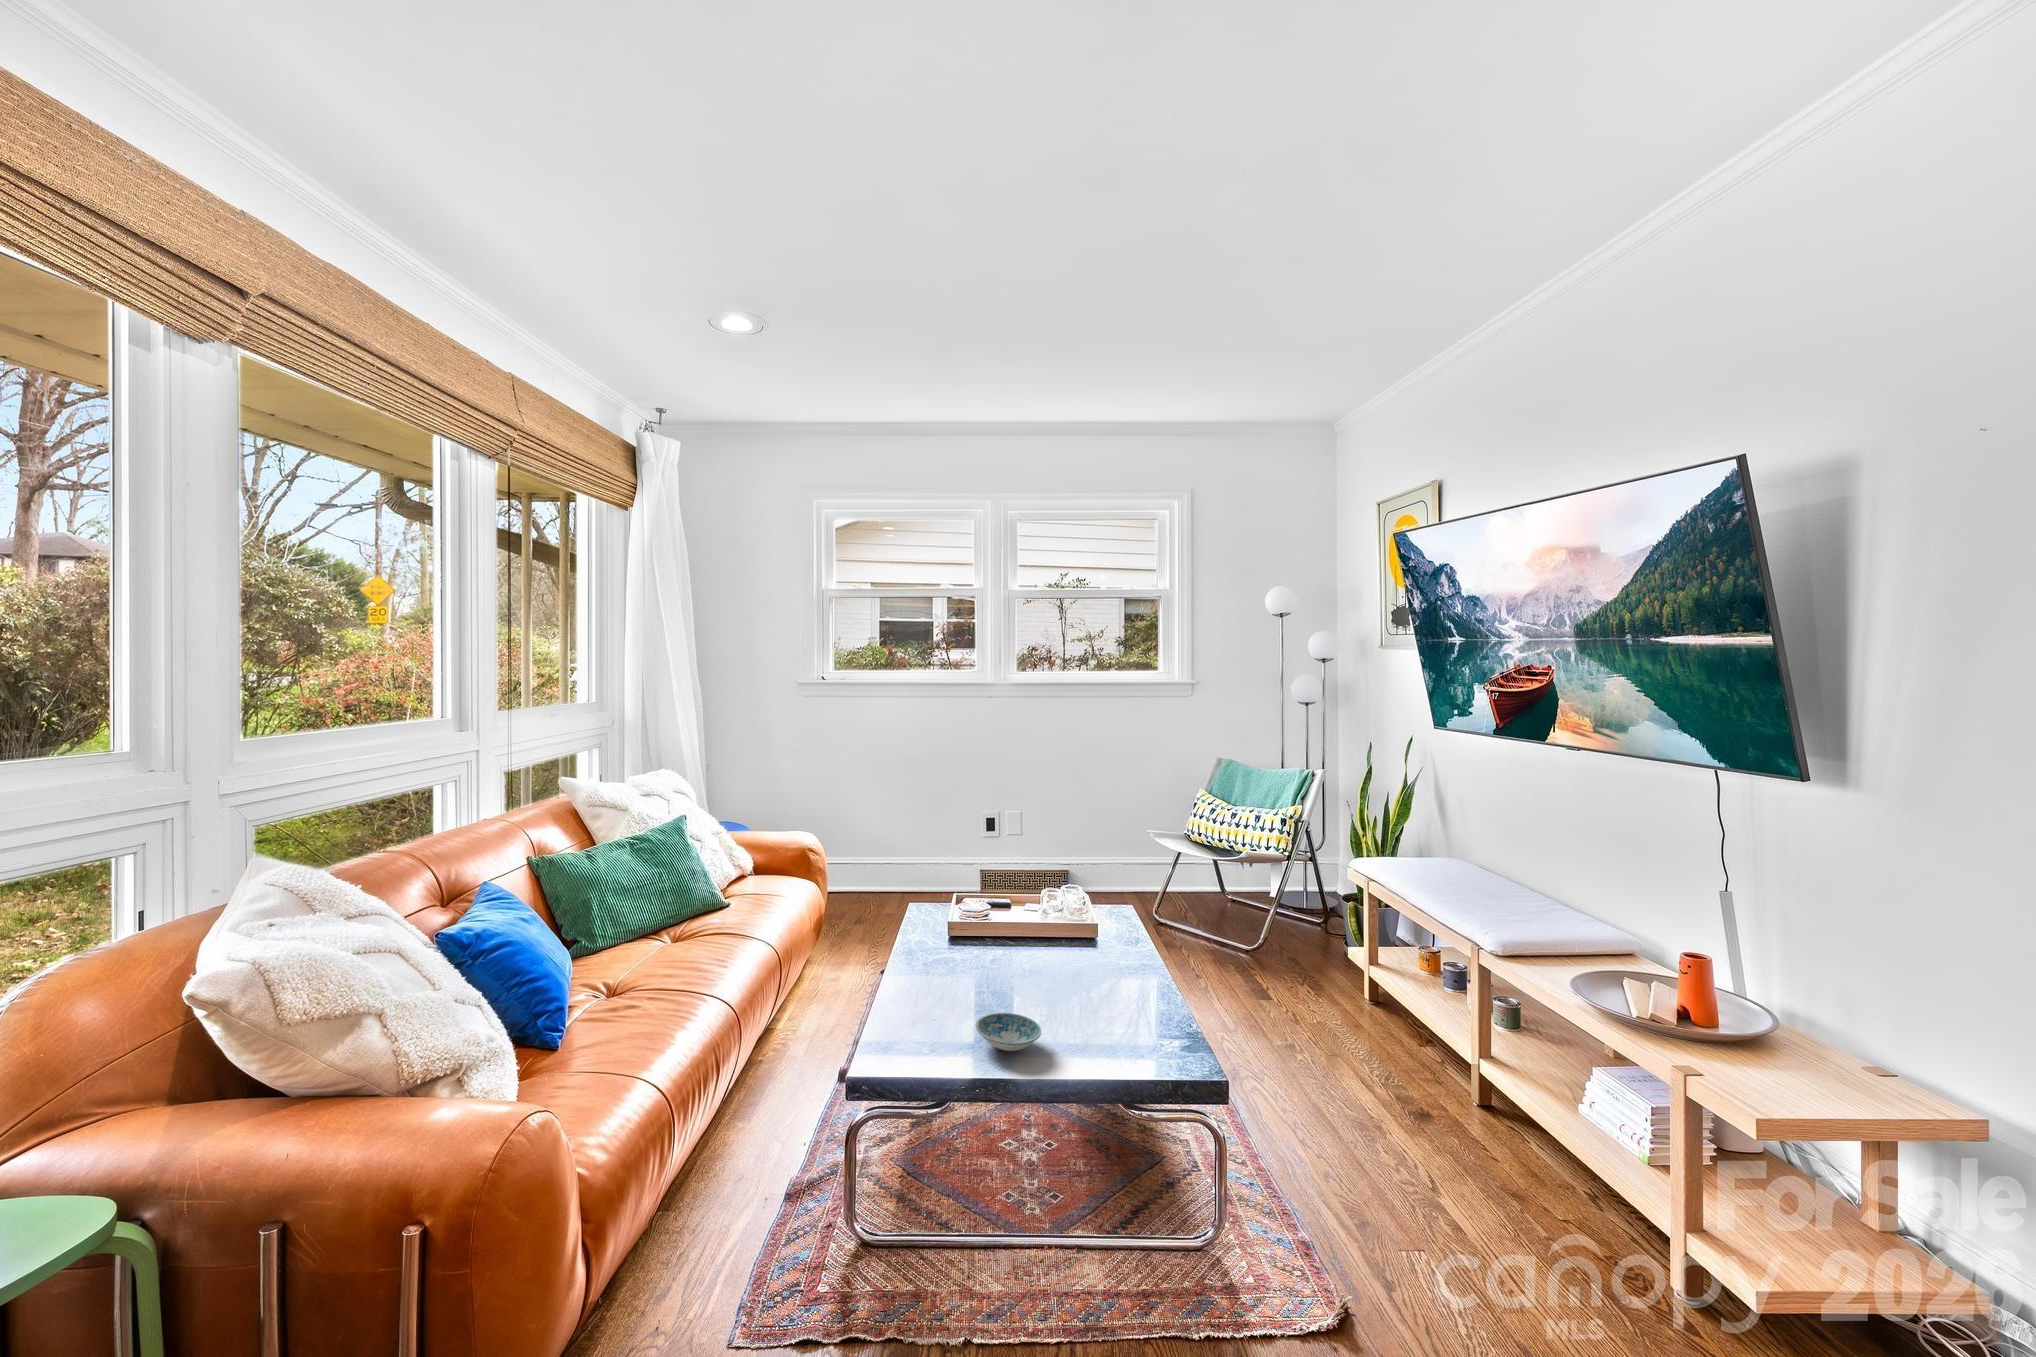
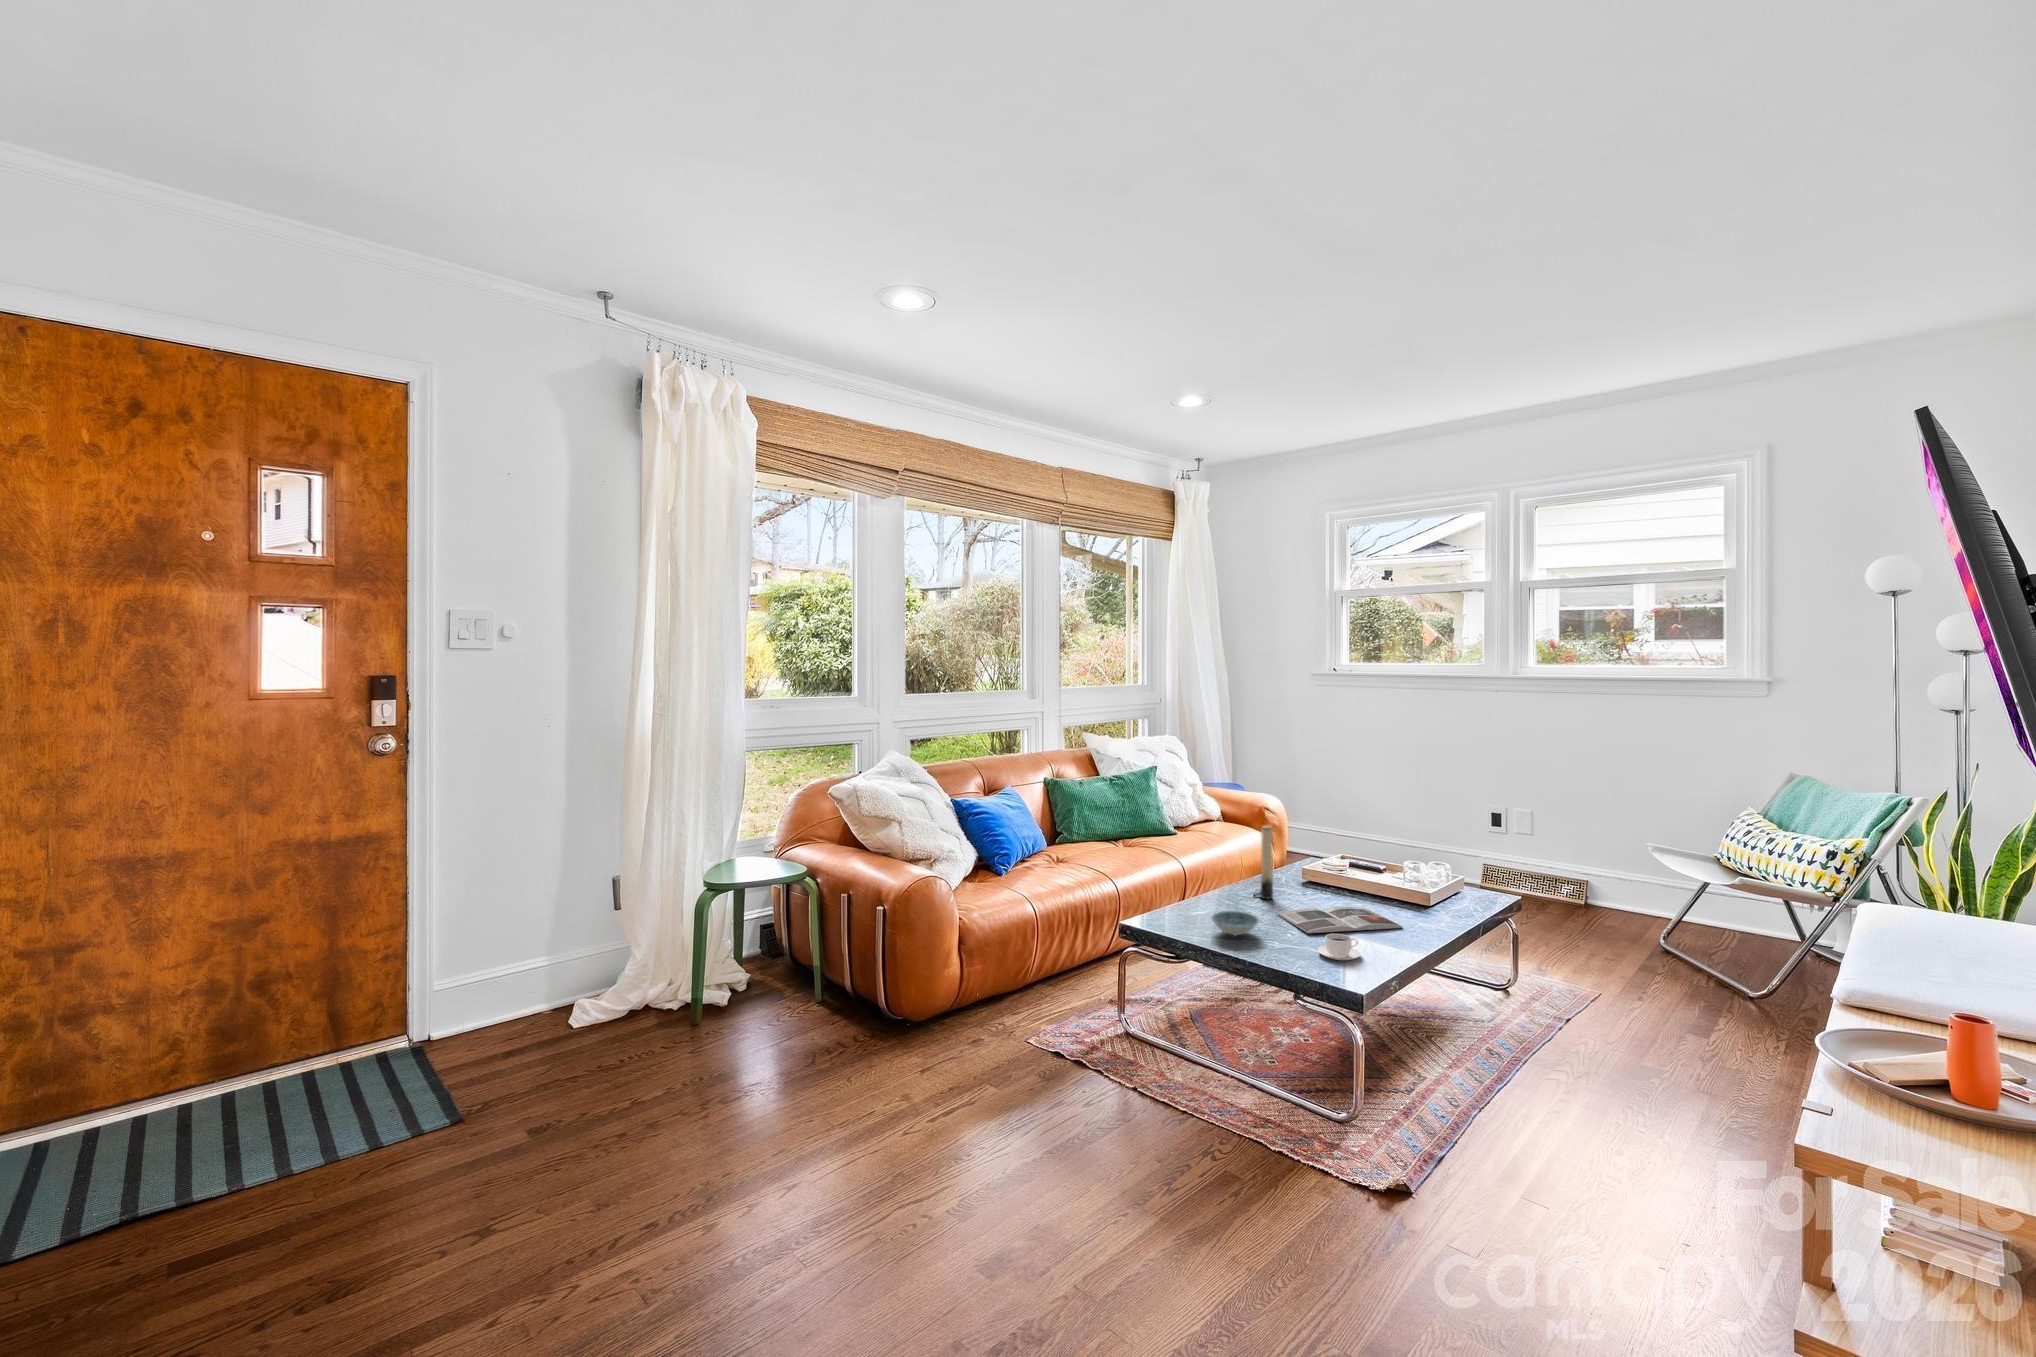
candle: none [943,887,969,980] -> present [1254,826,1273,899]
magazine: none [1004,962,1126,1018] -> present [1278,906,1403,933]
coffee cup: none [1110,1012,1160,1047] -> present [1317,934,1361,960]

